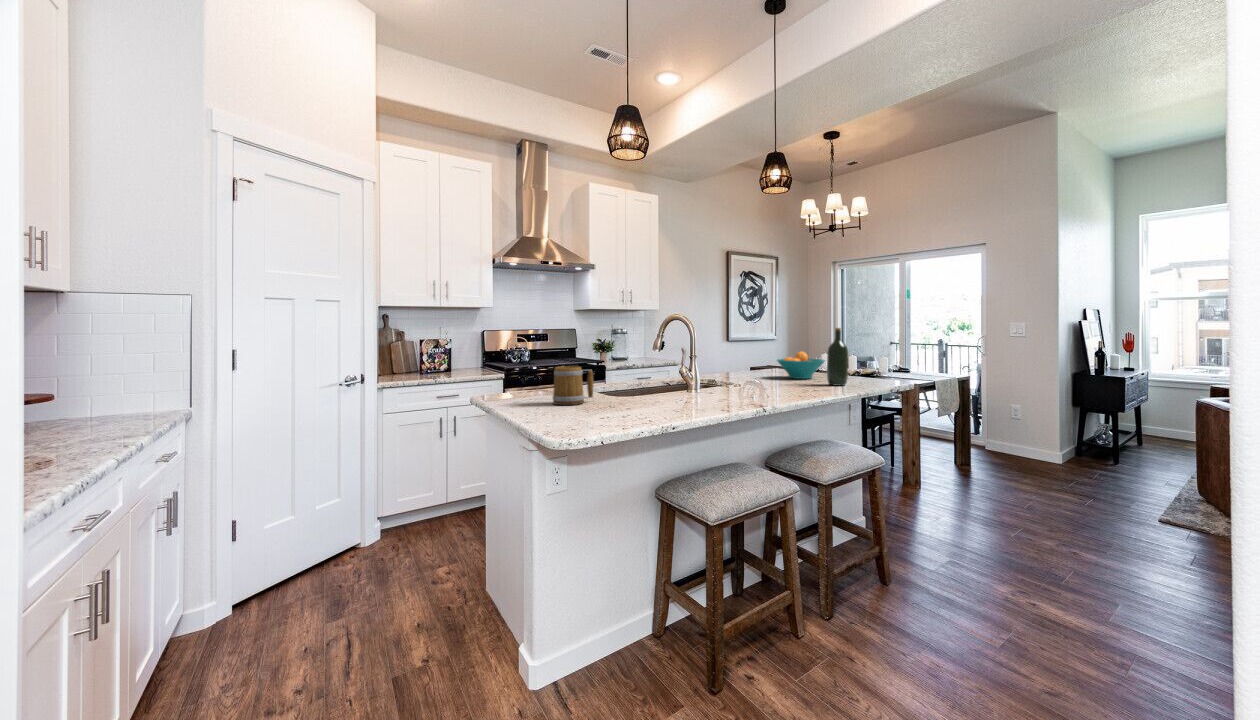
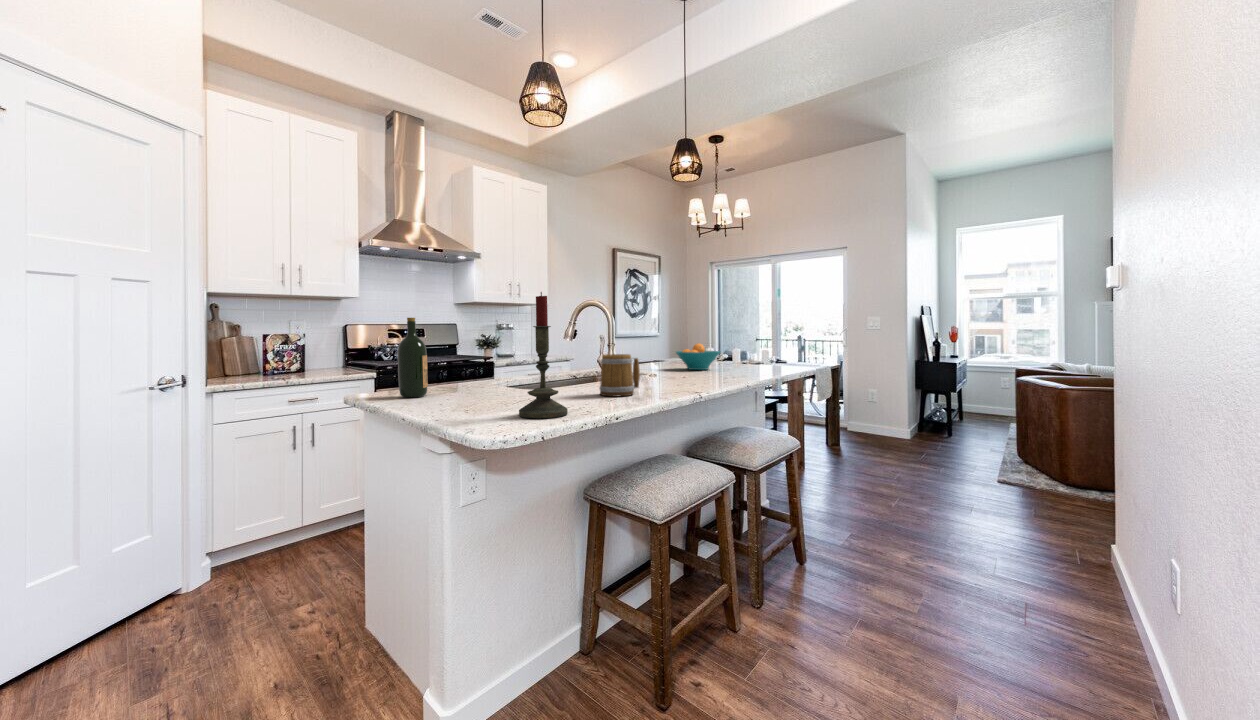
candle: none [597,314,639,425] -> present [519,292,568,419]
wine bottle: present [827,328,849,386] -> present [398,318,428,398]
mug: present [553,366,594,405] -> present [600,354,640,397]

